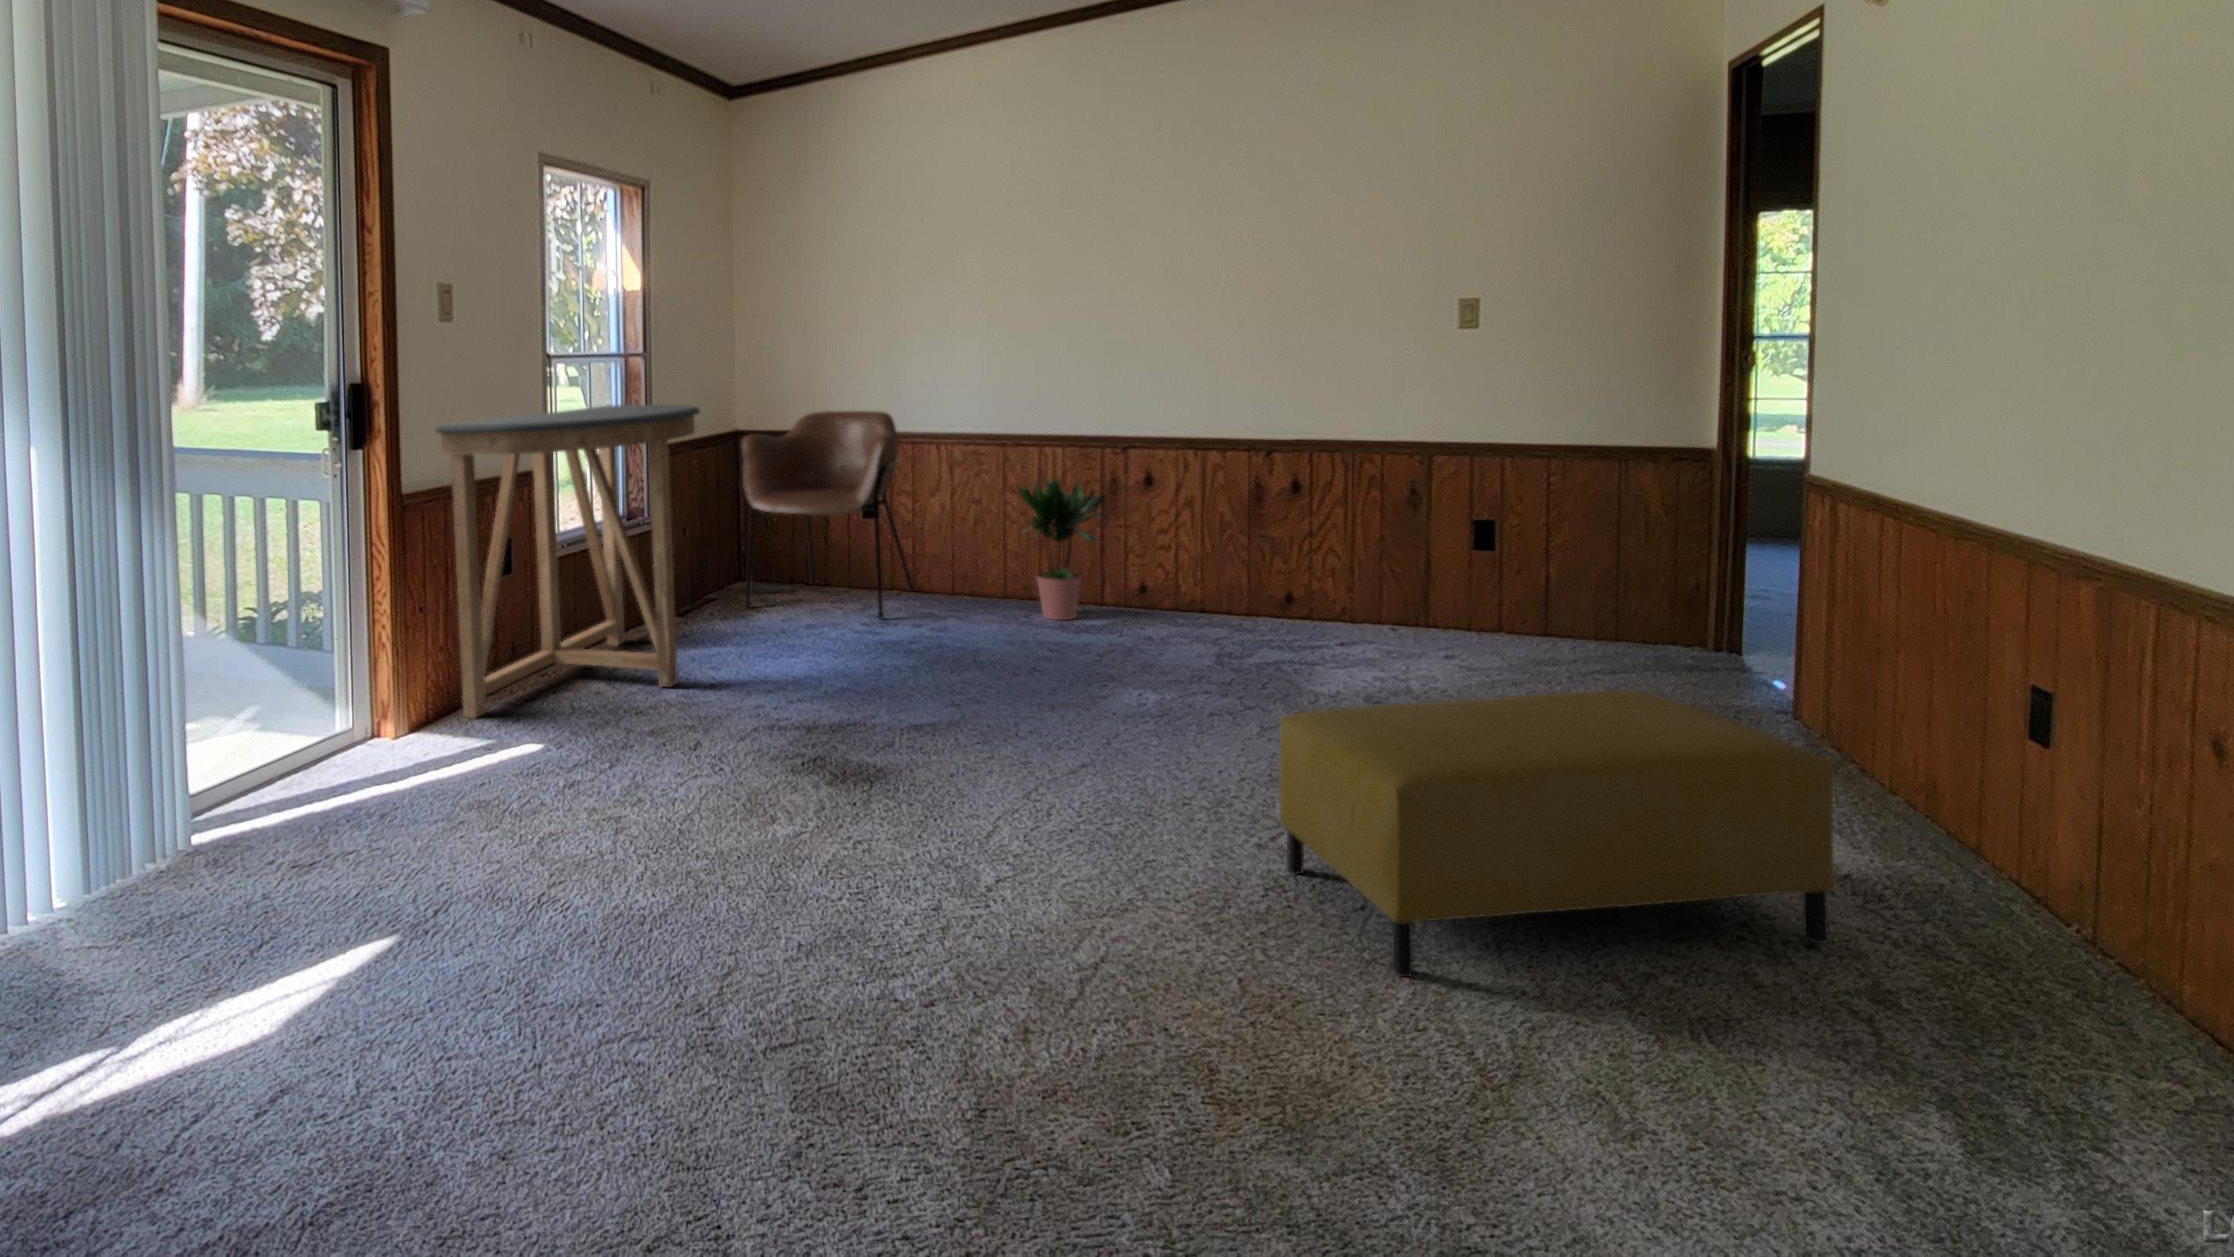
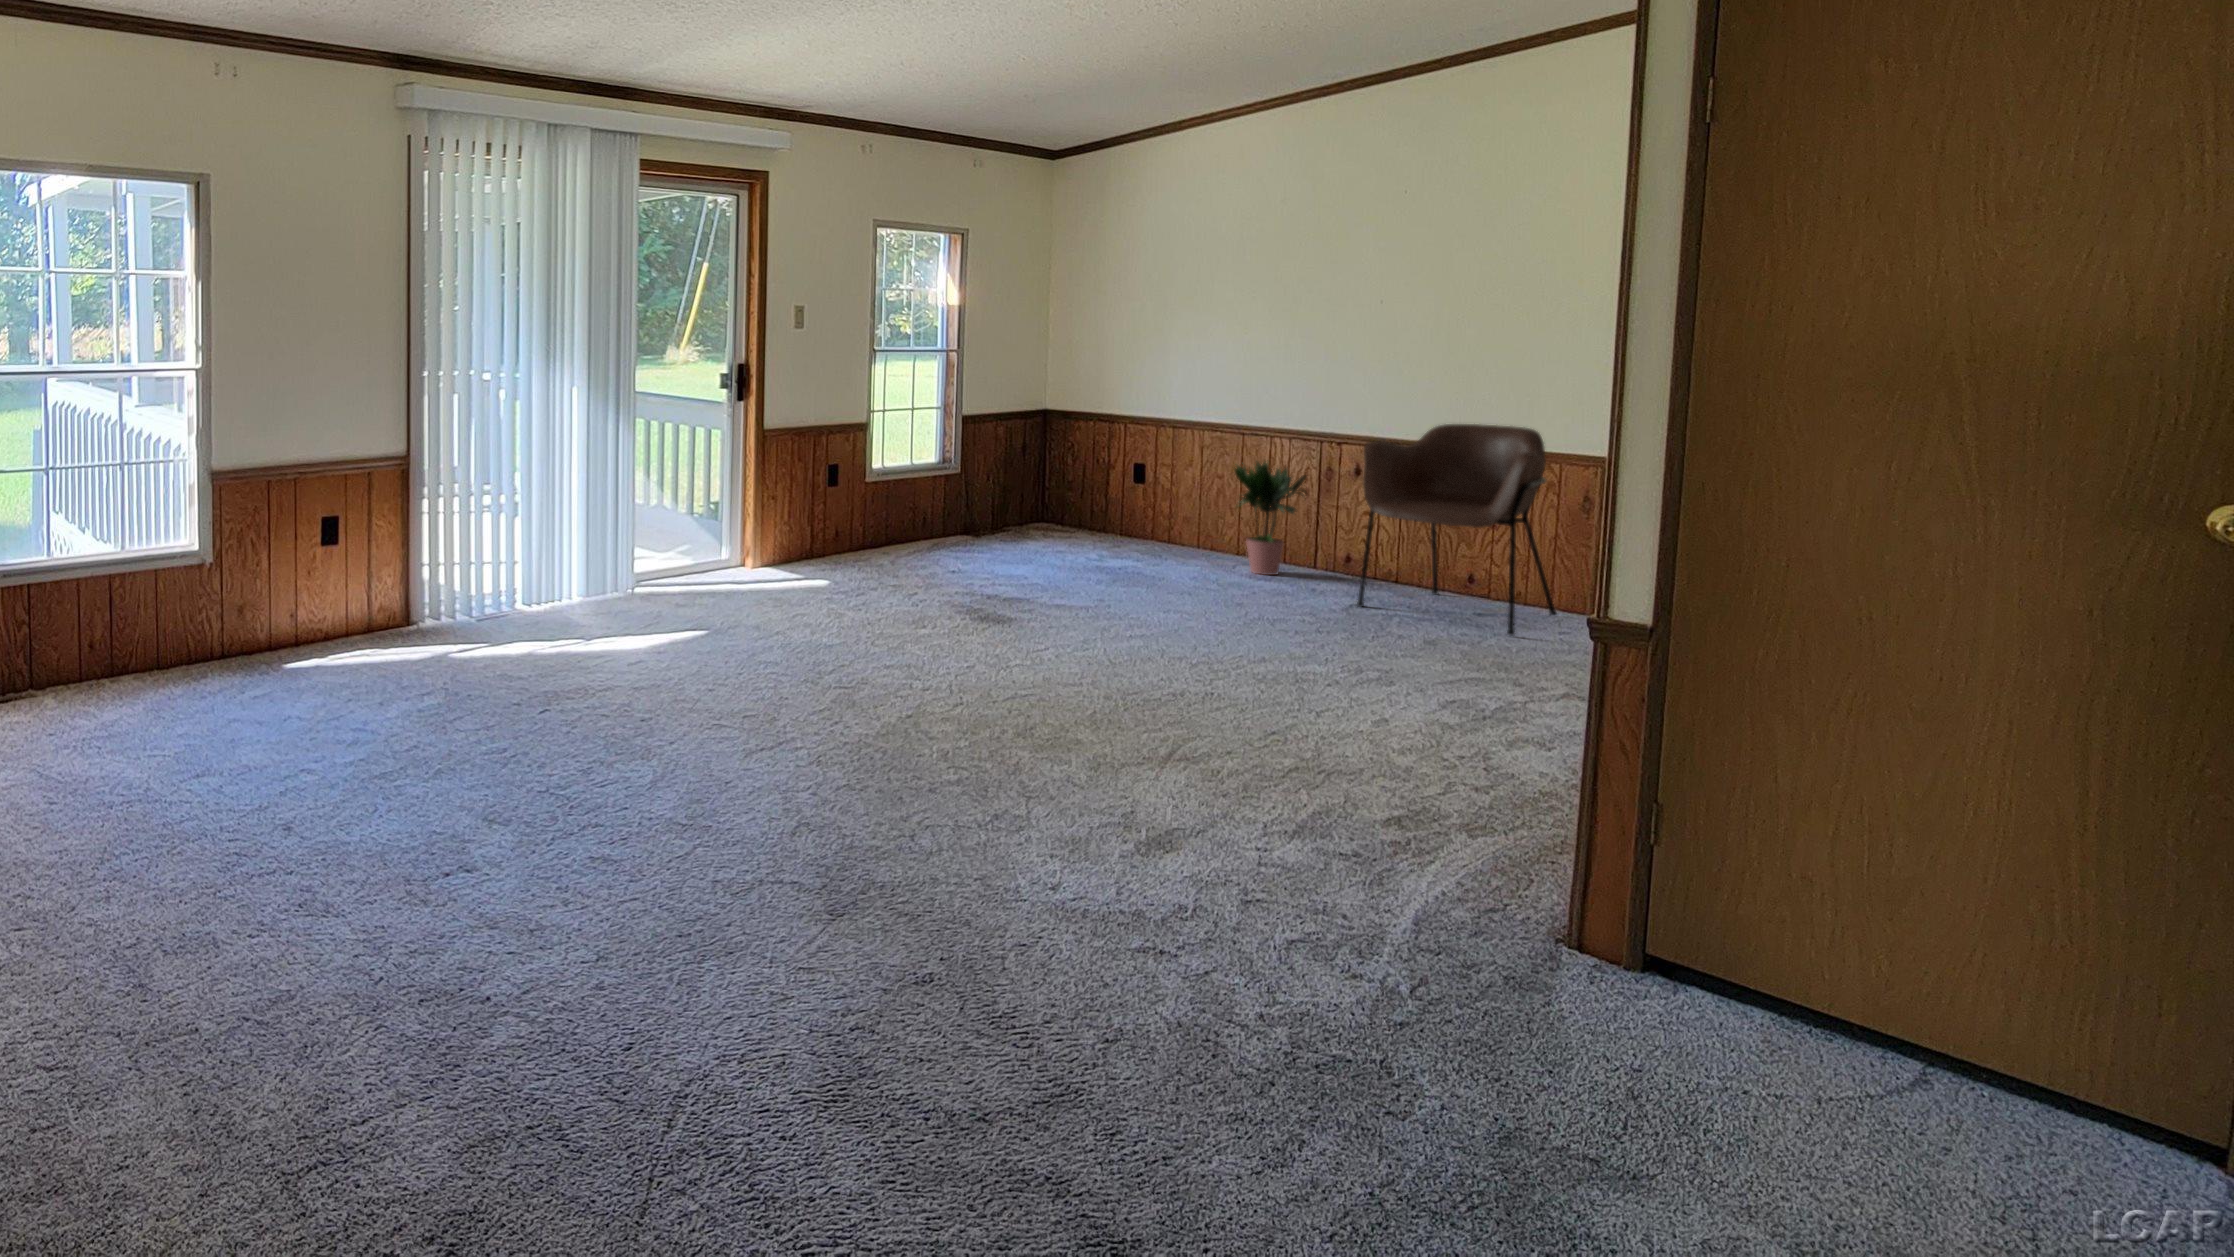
console table: present [436,405,700,718] -> none [785,384,969,570]
armchair: present [741,411,914,619] -> present [1357,424,1556,636]
ottoman: present [1279,691,1836,977] -> none [1174,593,1488,765]

